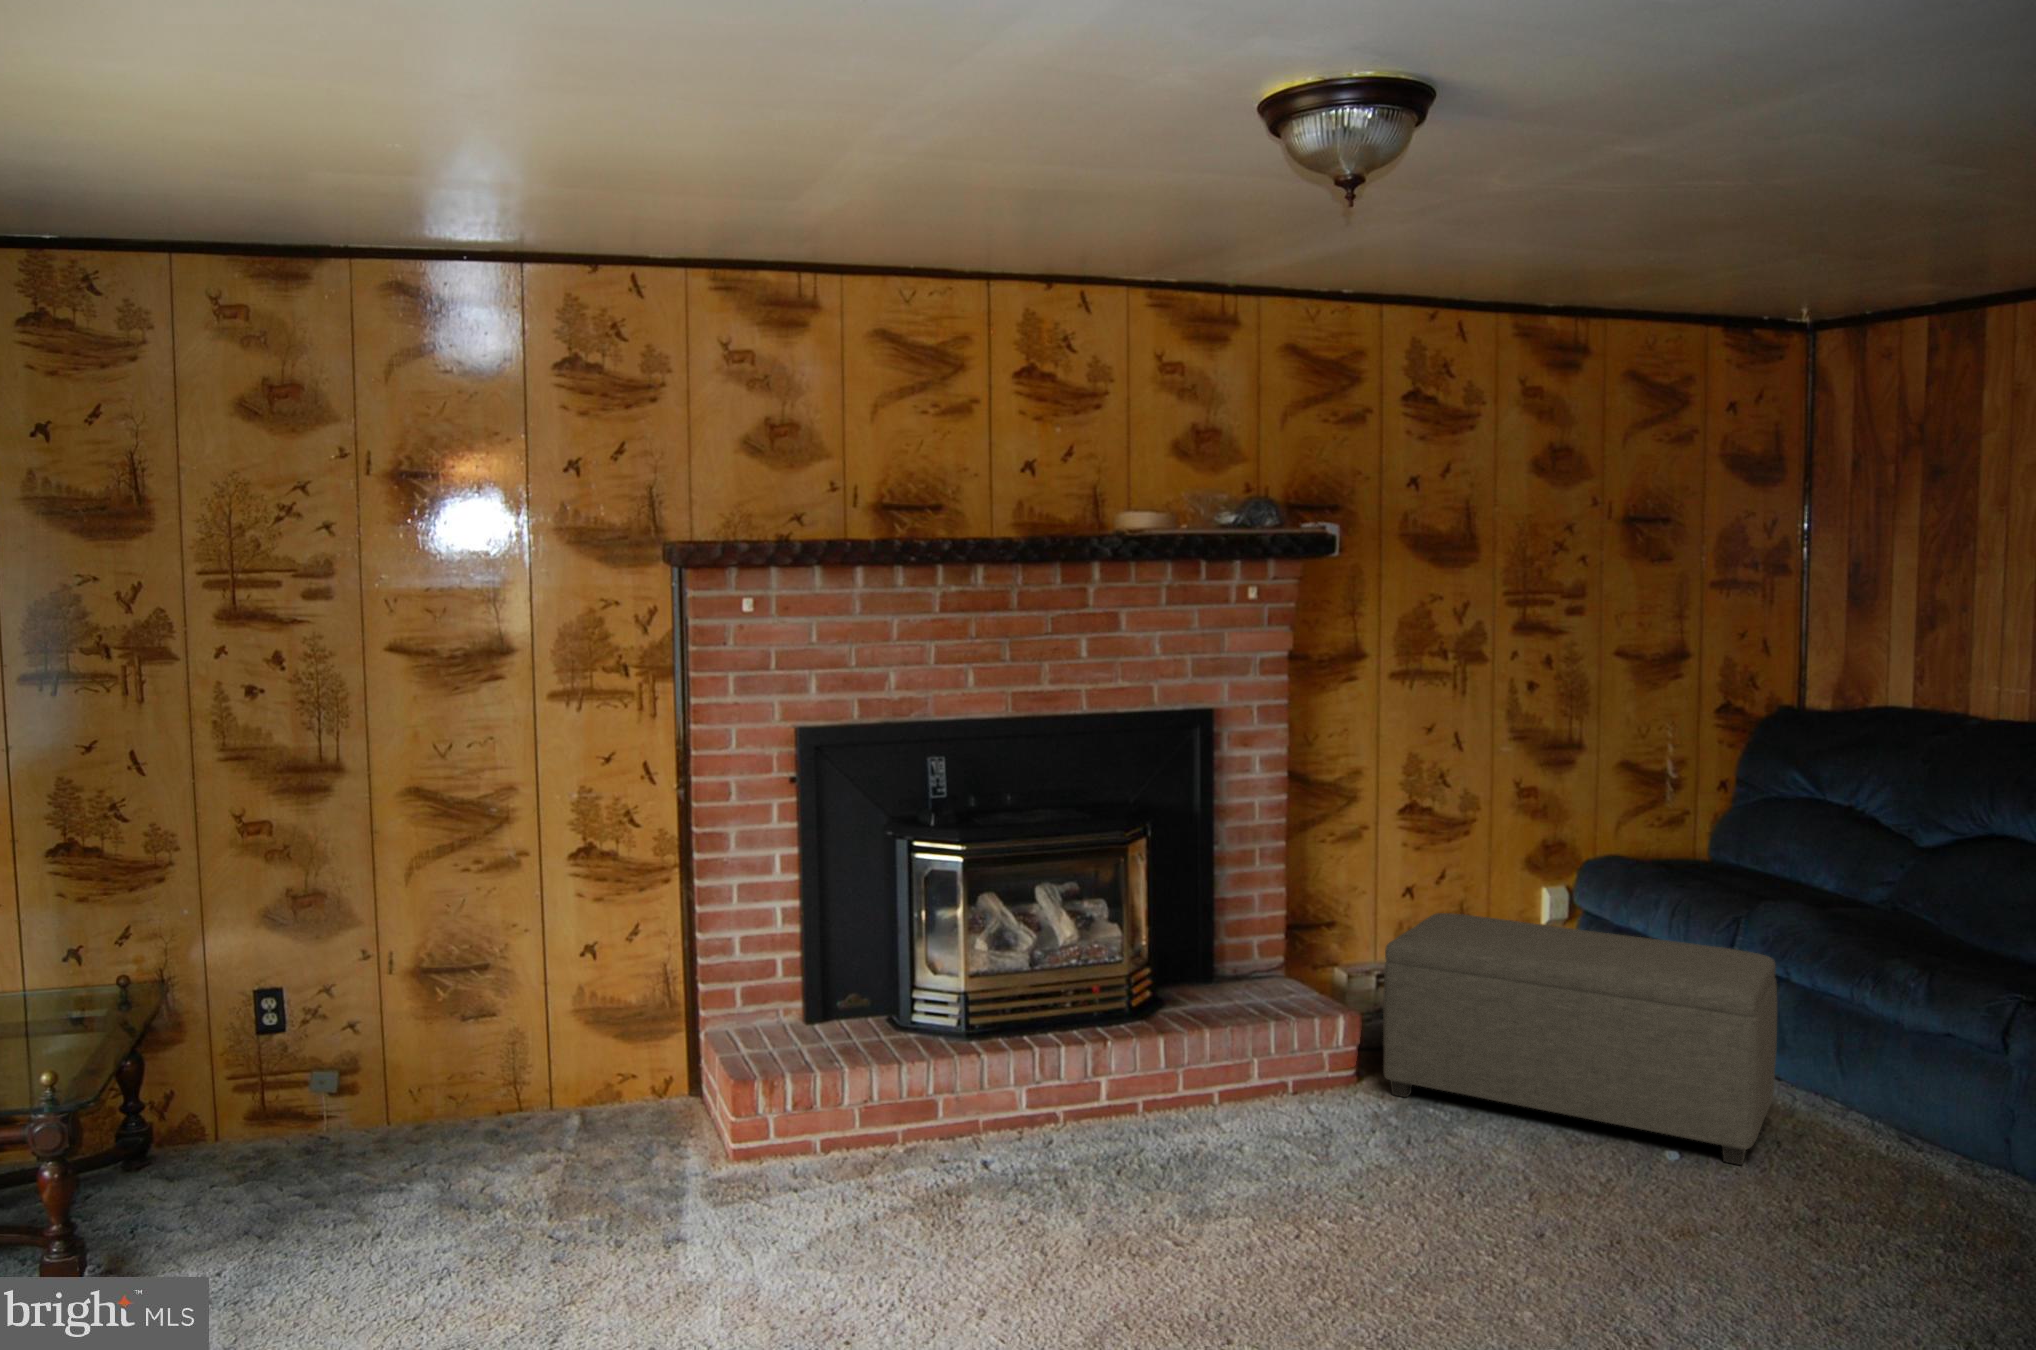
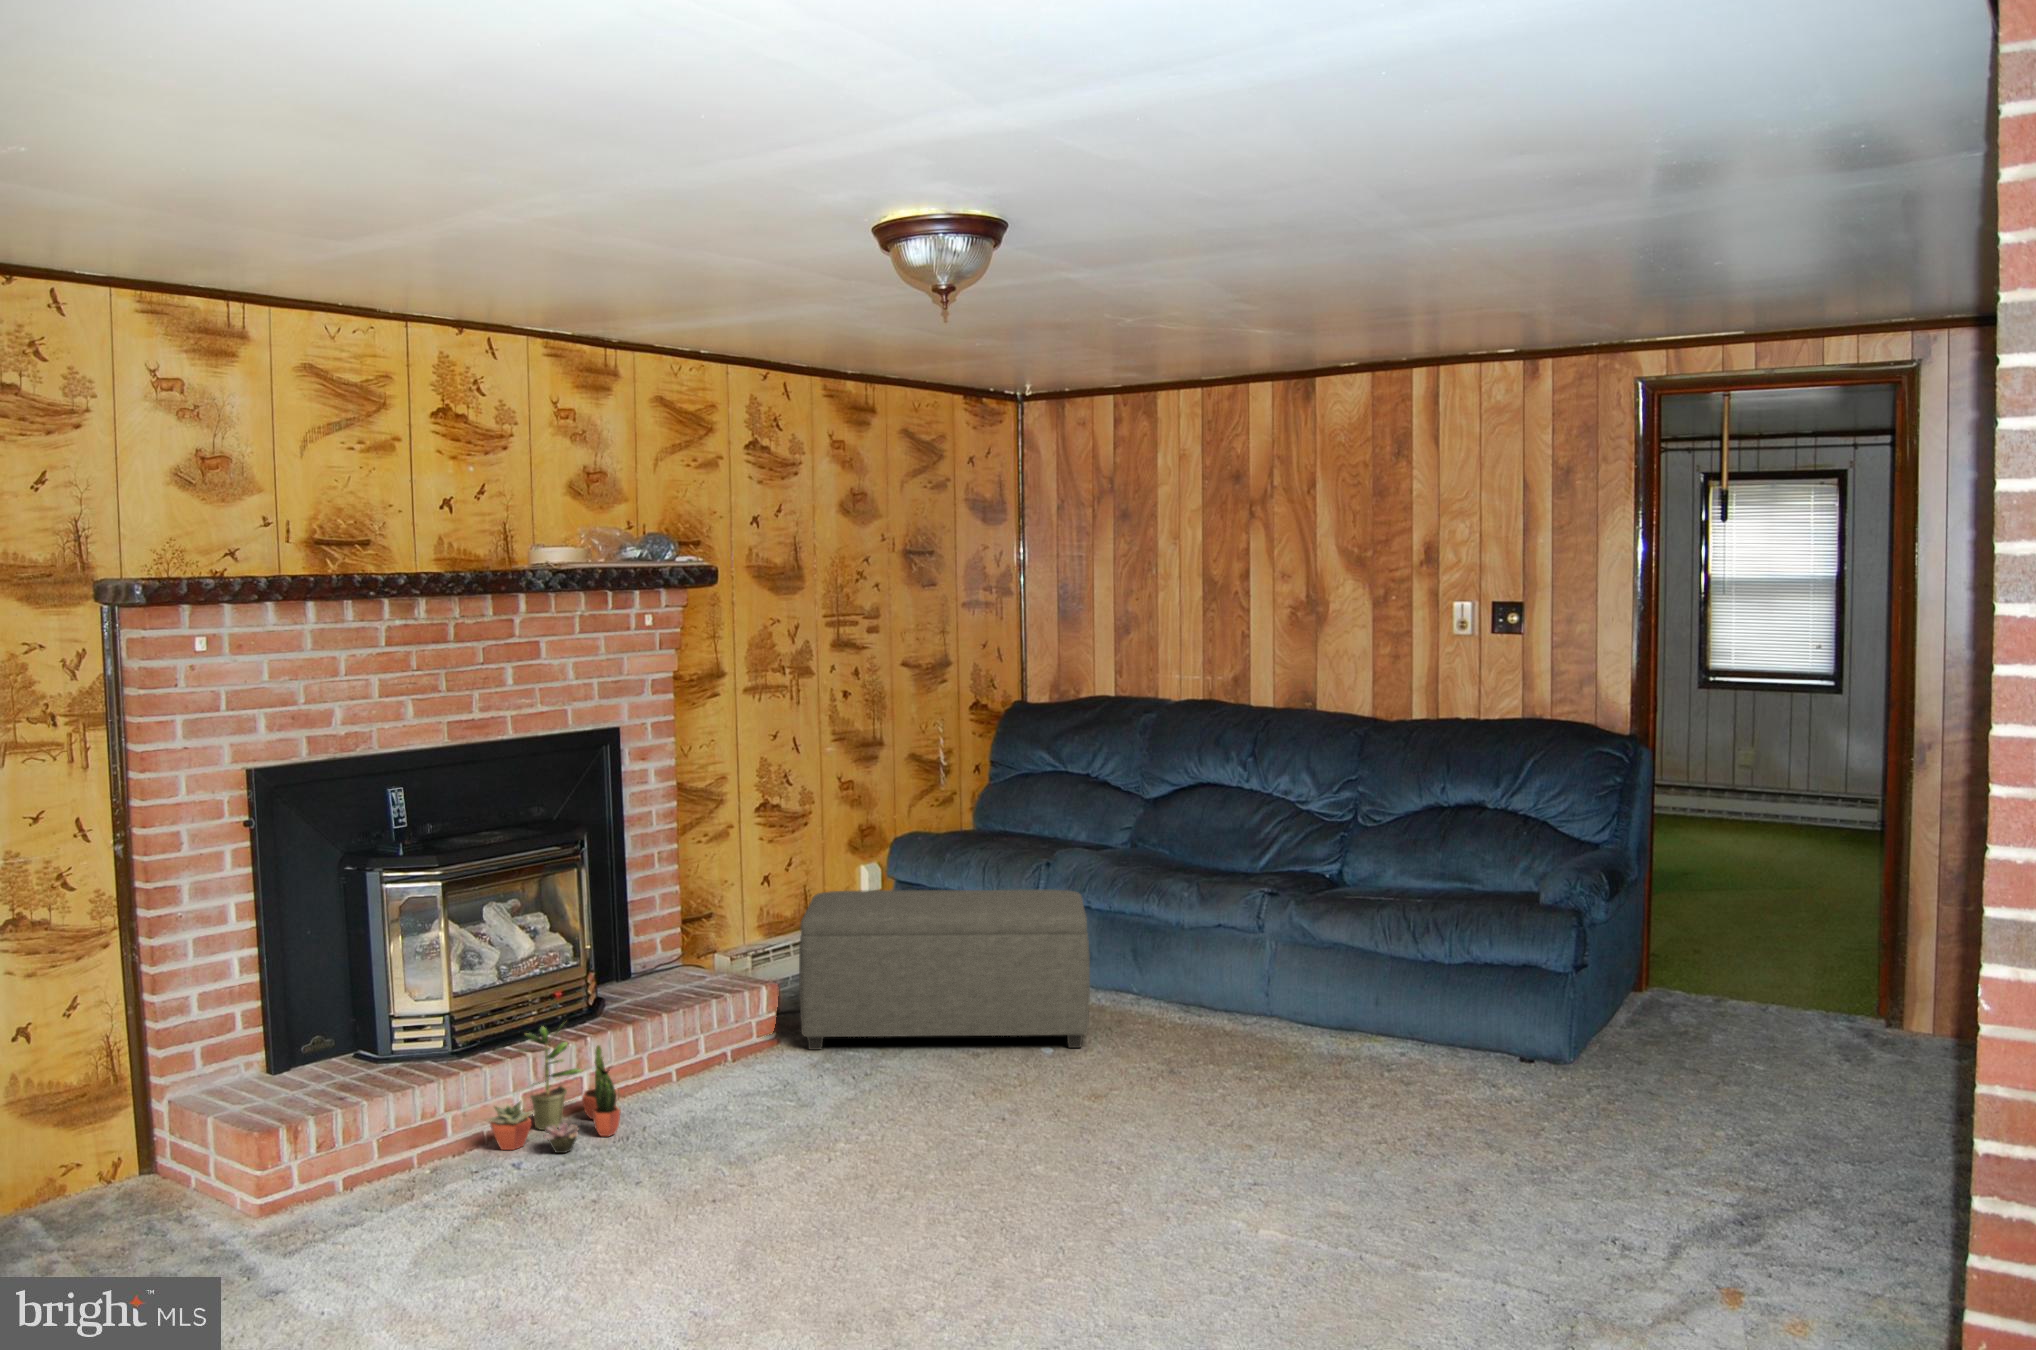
potted plant: none [974,1021,1133,1168] -> present [487,1023,620,1153]

